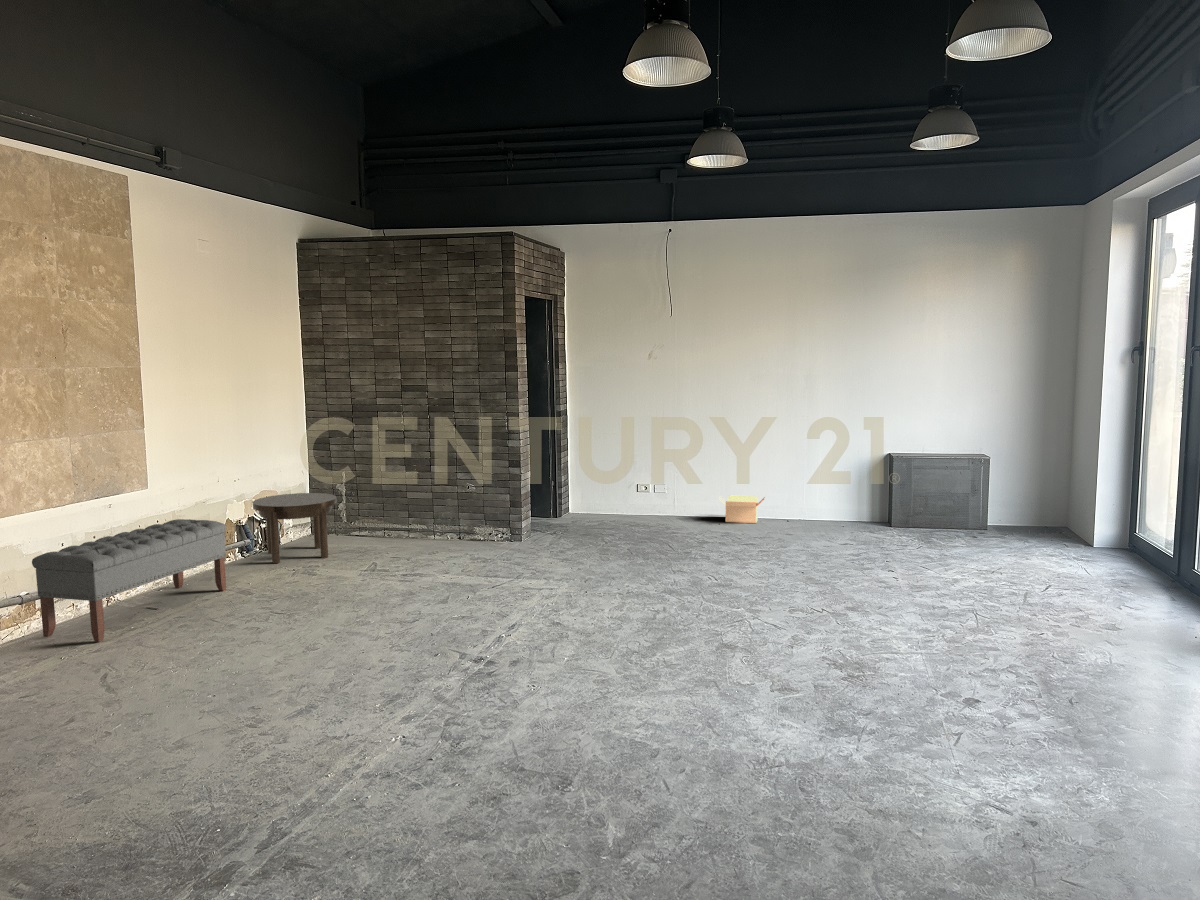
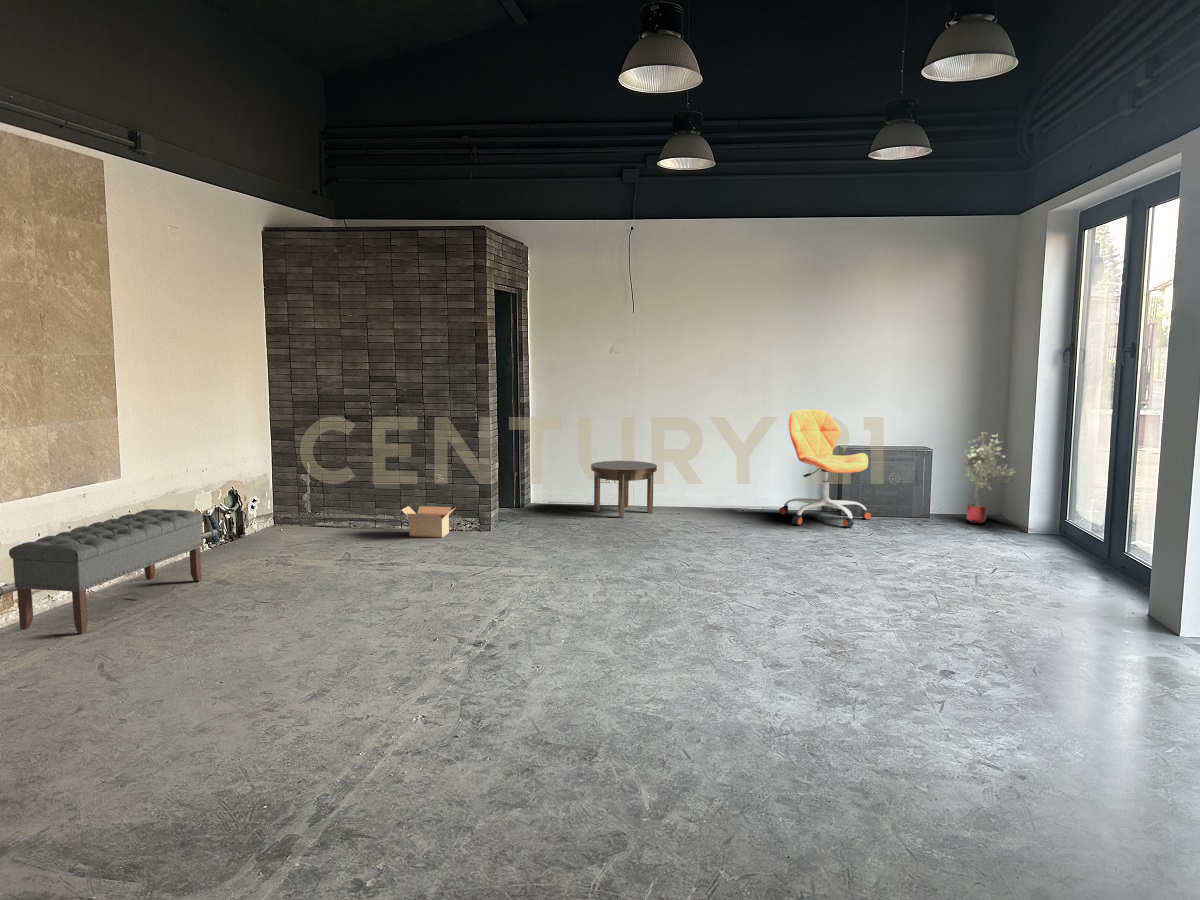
office chair: none [823,415,921,538] -> present [779,409,871,527]
potted tree: none [1018,437,1081,536] -> present [965,432,1015,524]
side table: present [253,493,337,563] -> present [591,461,657,518]
cardboard box: present [719,495,765,523] -> present [402,506,455,538]

